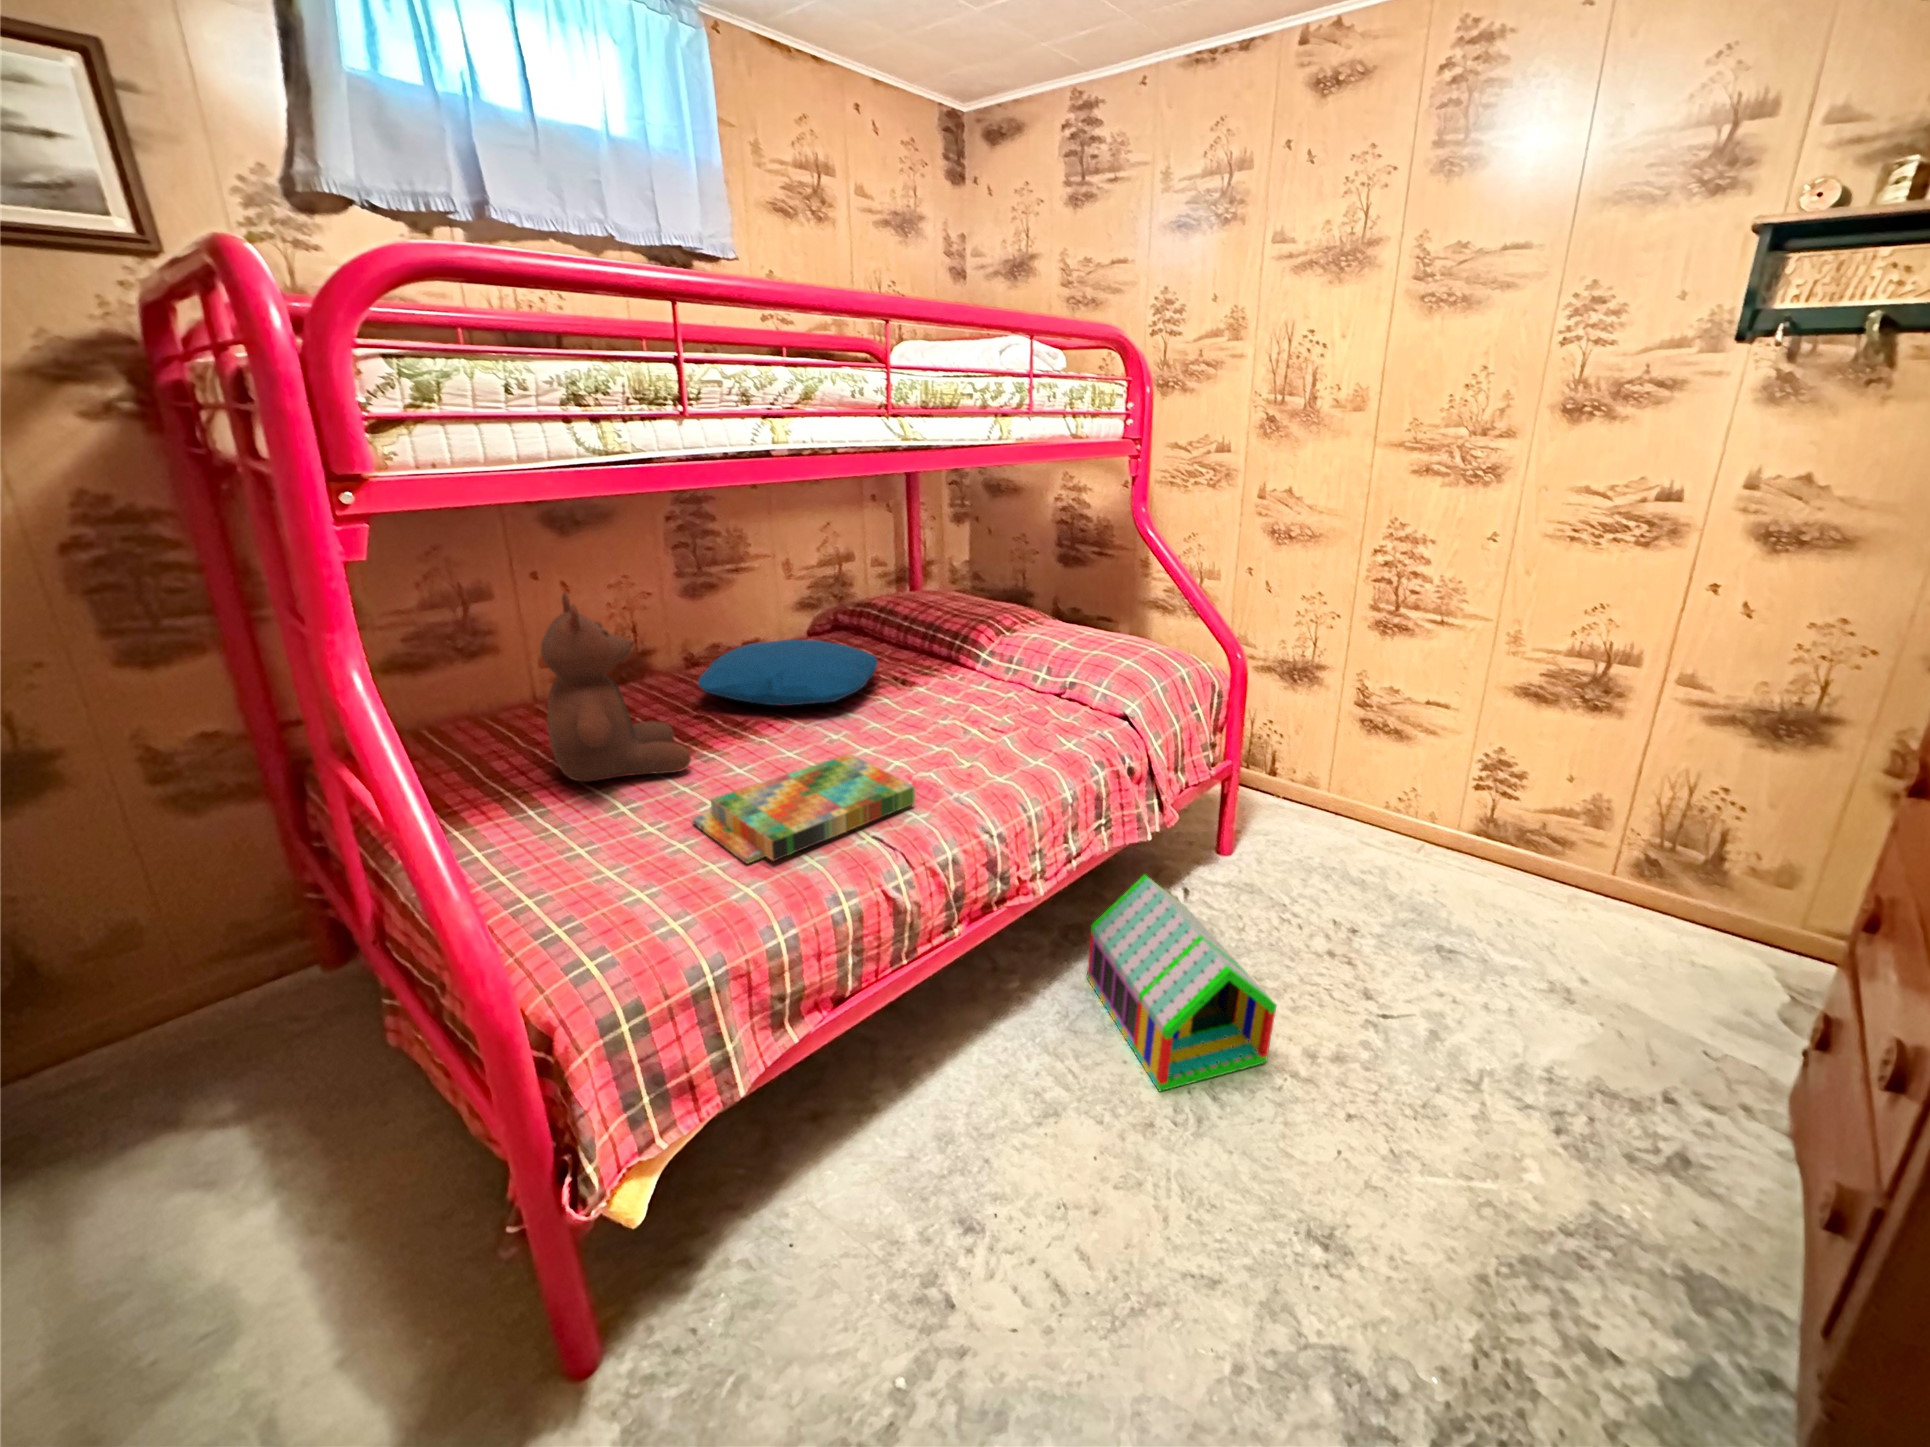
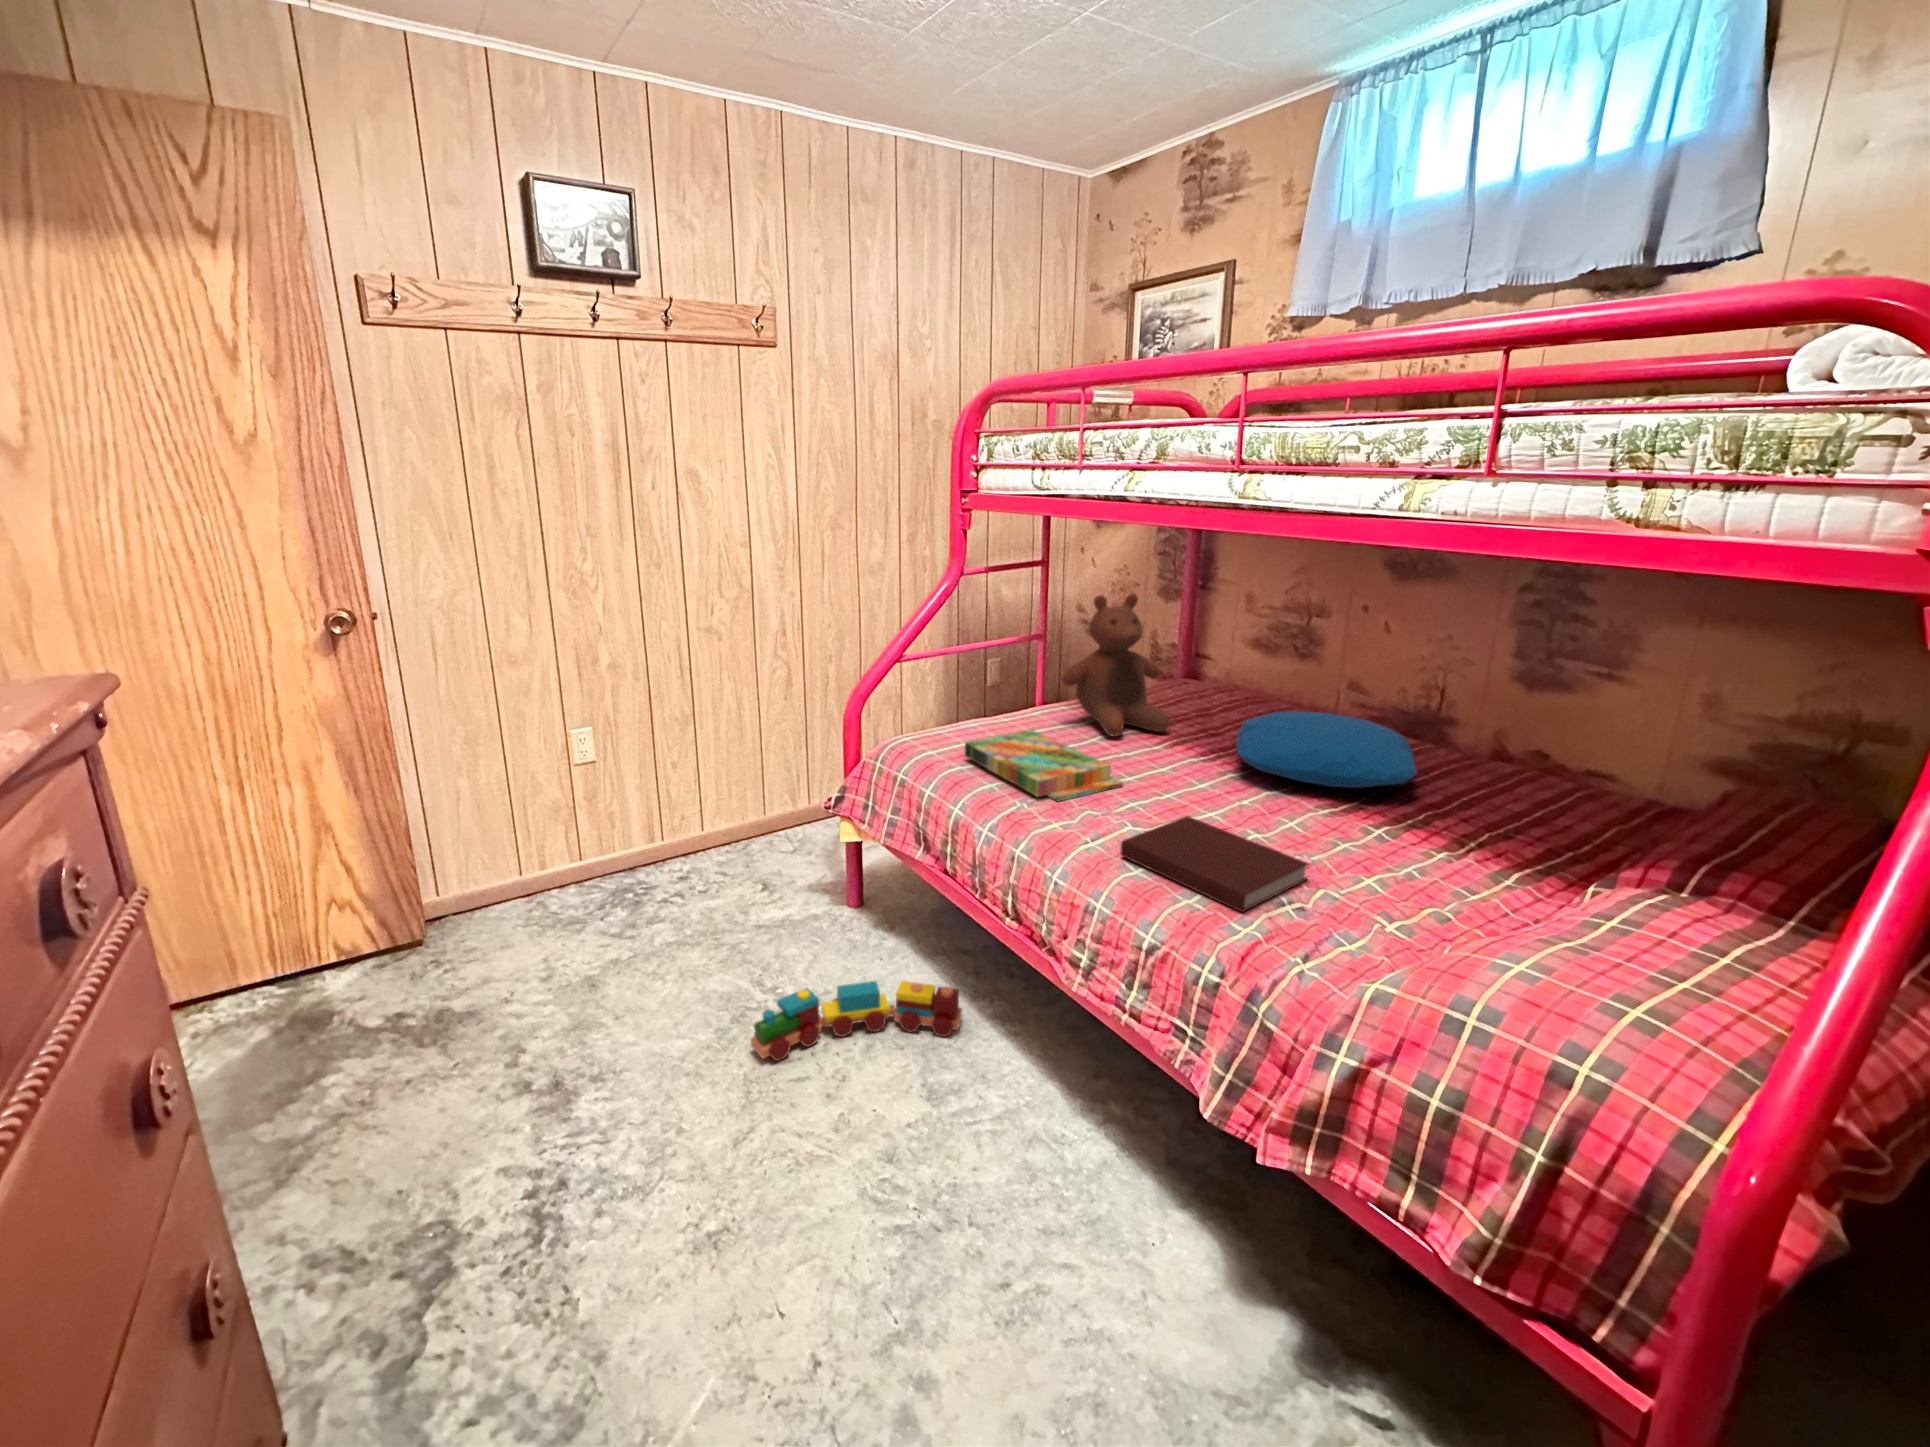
notebook: none [964,700,1096,765] -> present [1121,816,1308,912]
toy house: present [1087,875,1276,1091] -> none [922,1107,1162,1313]
toy train: none [916,1071,1087,1340] -> present [750,981,962,1061]

